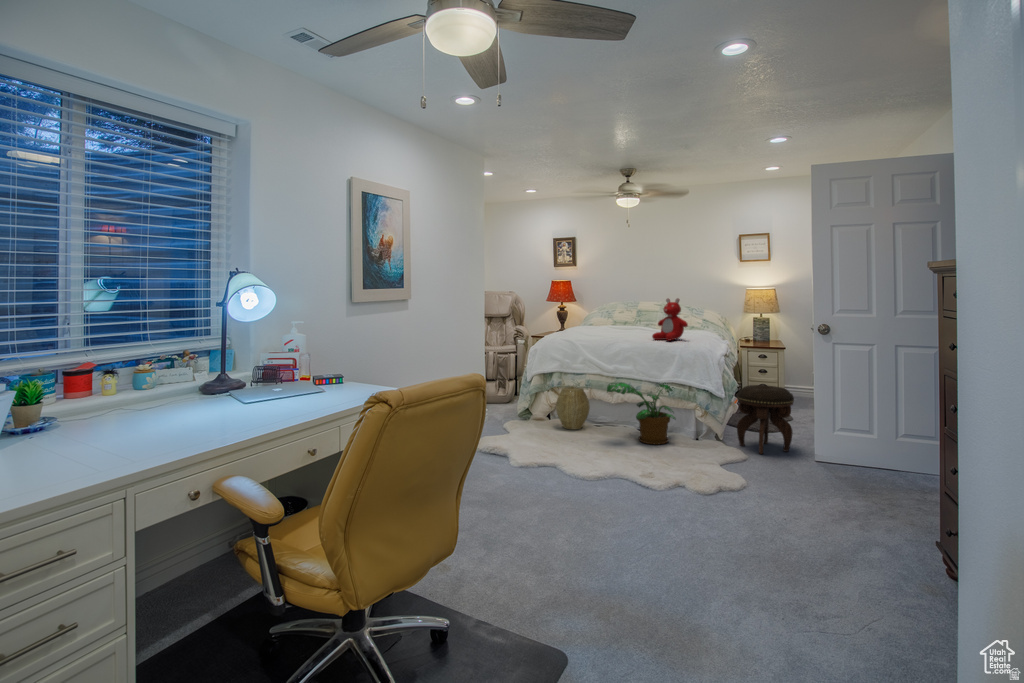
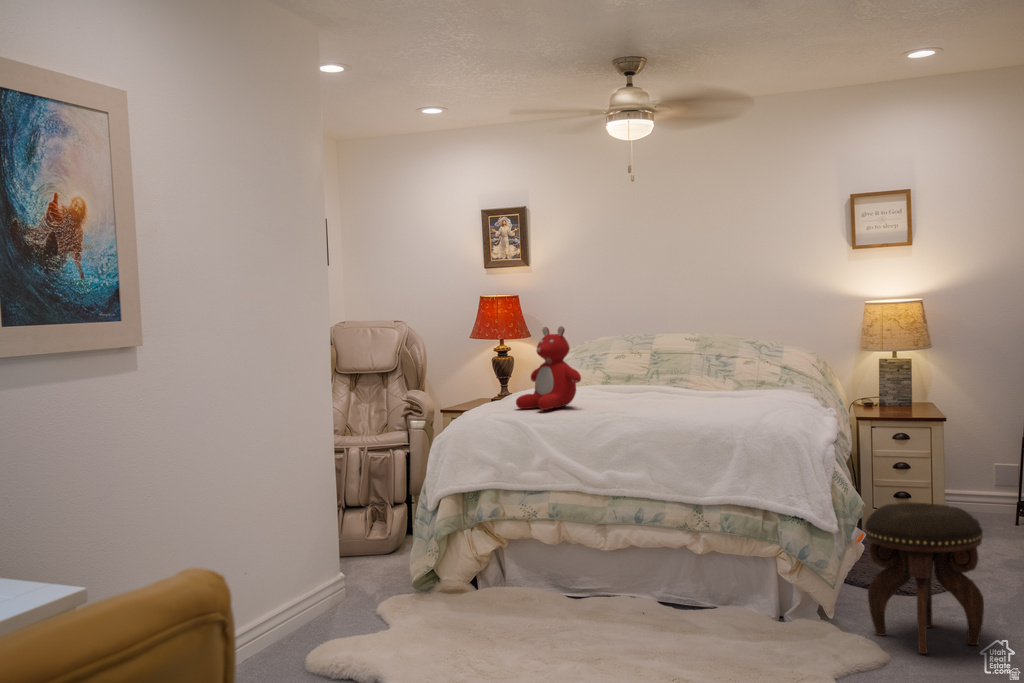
teddy bear: present [652,298,688,341] -> present [516,326,581,410]
potted plant: present [607,382,676,444] -> none [591,502,740,641]
woven basket: present [556,386,590,429] -> none [487,518,559,612]

